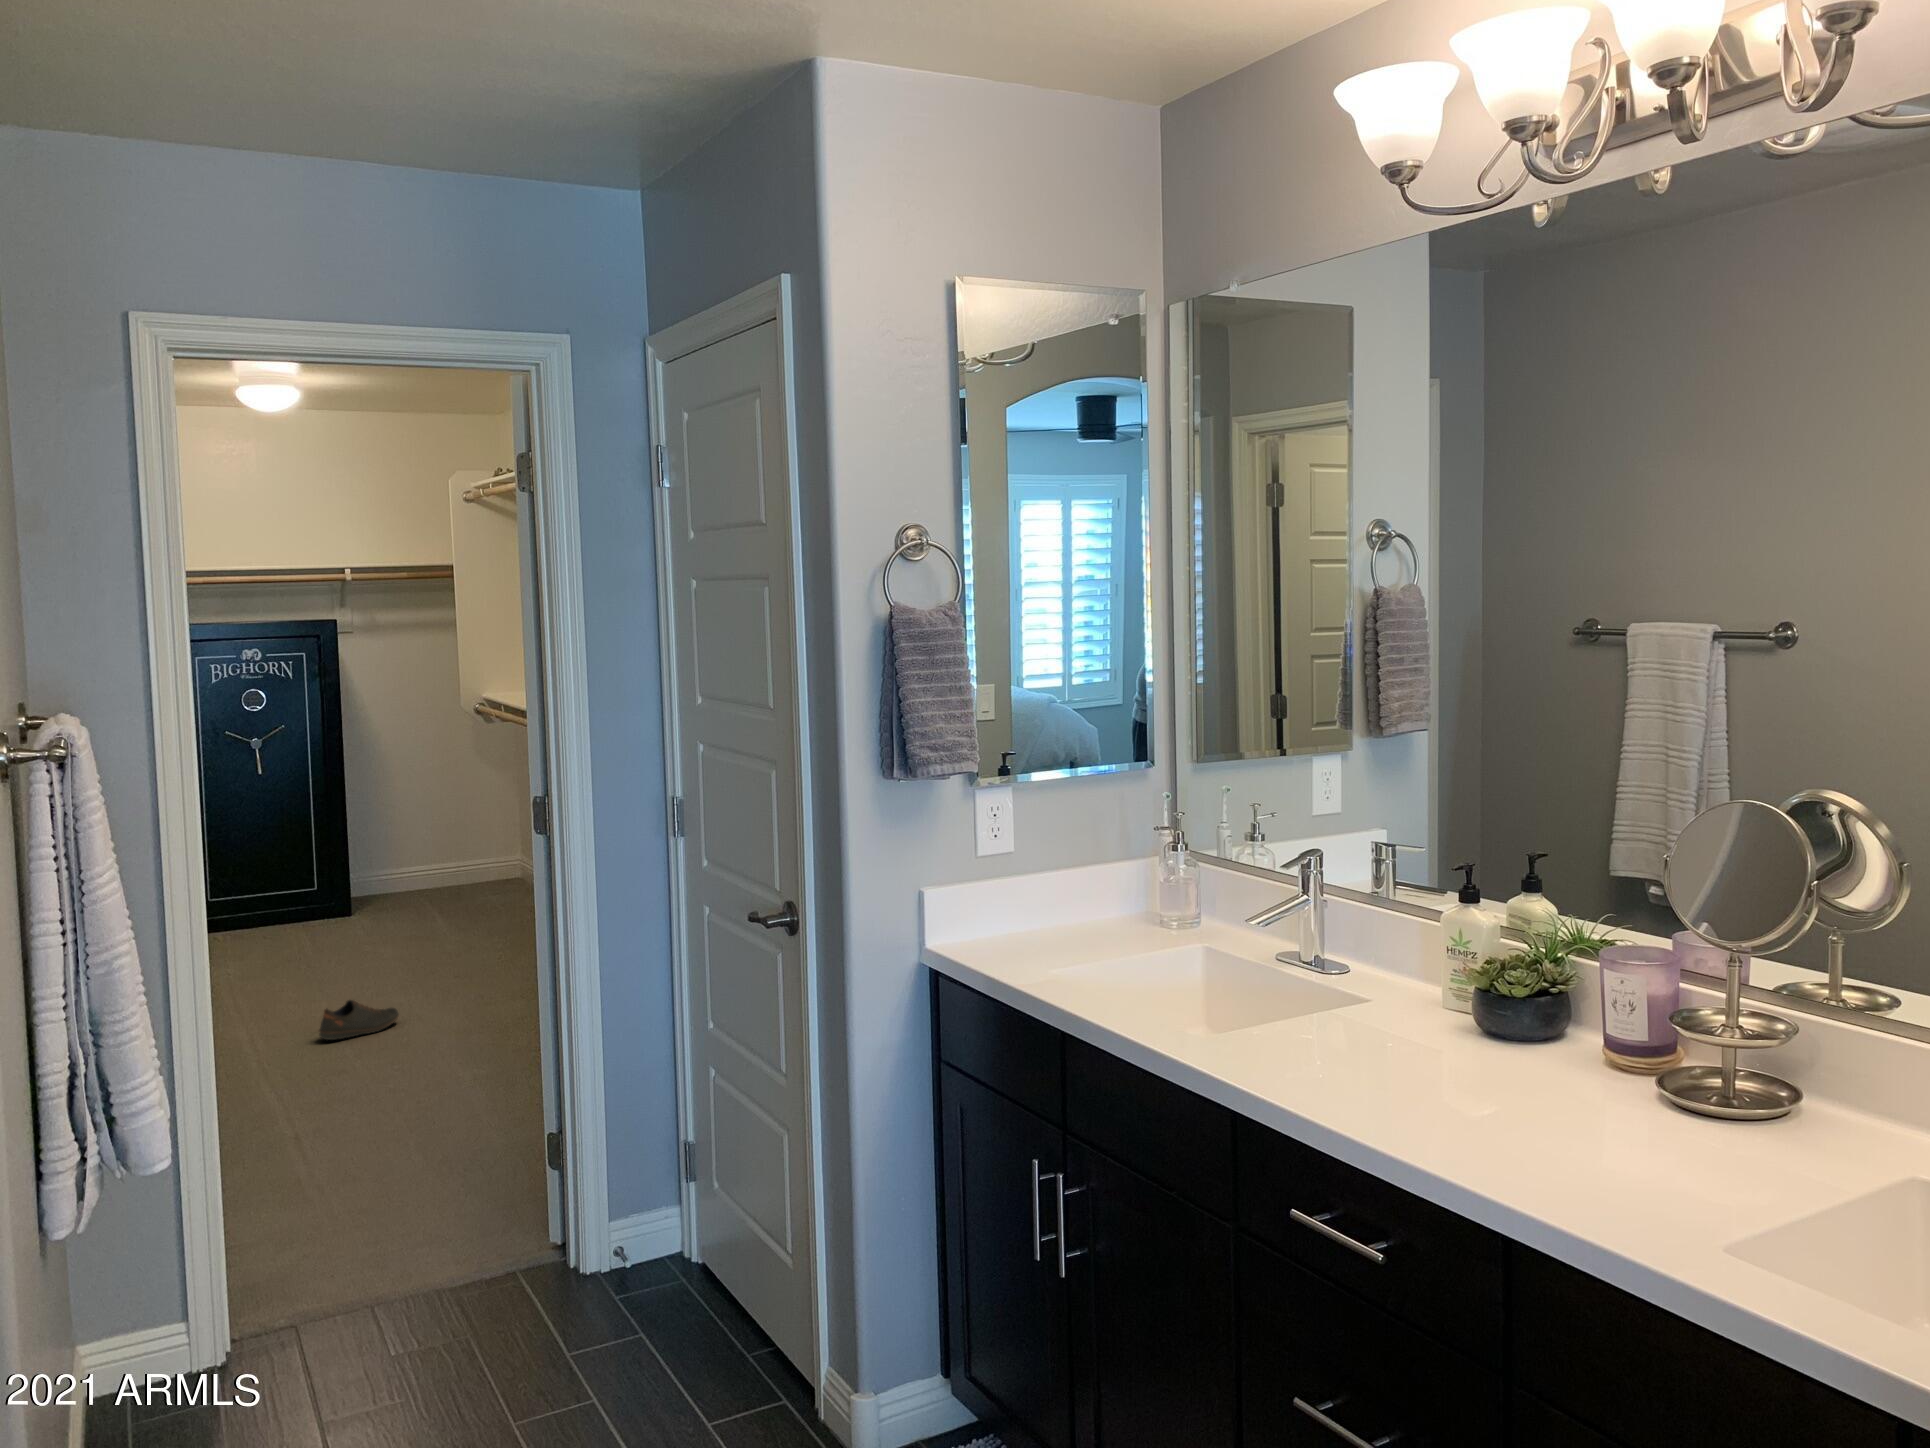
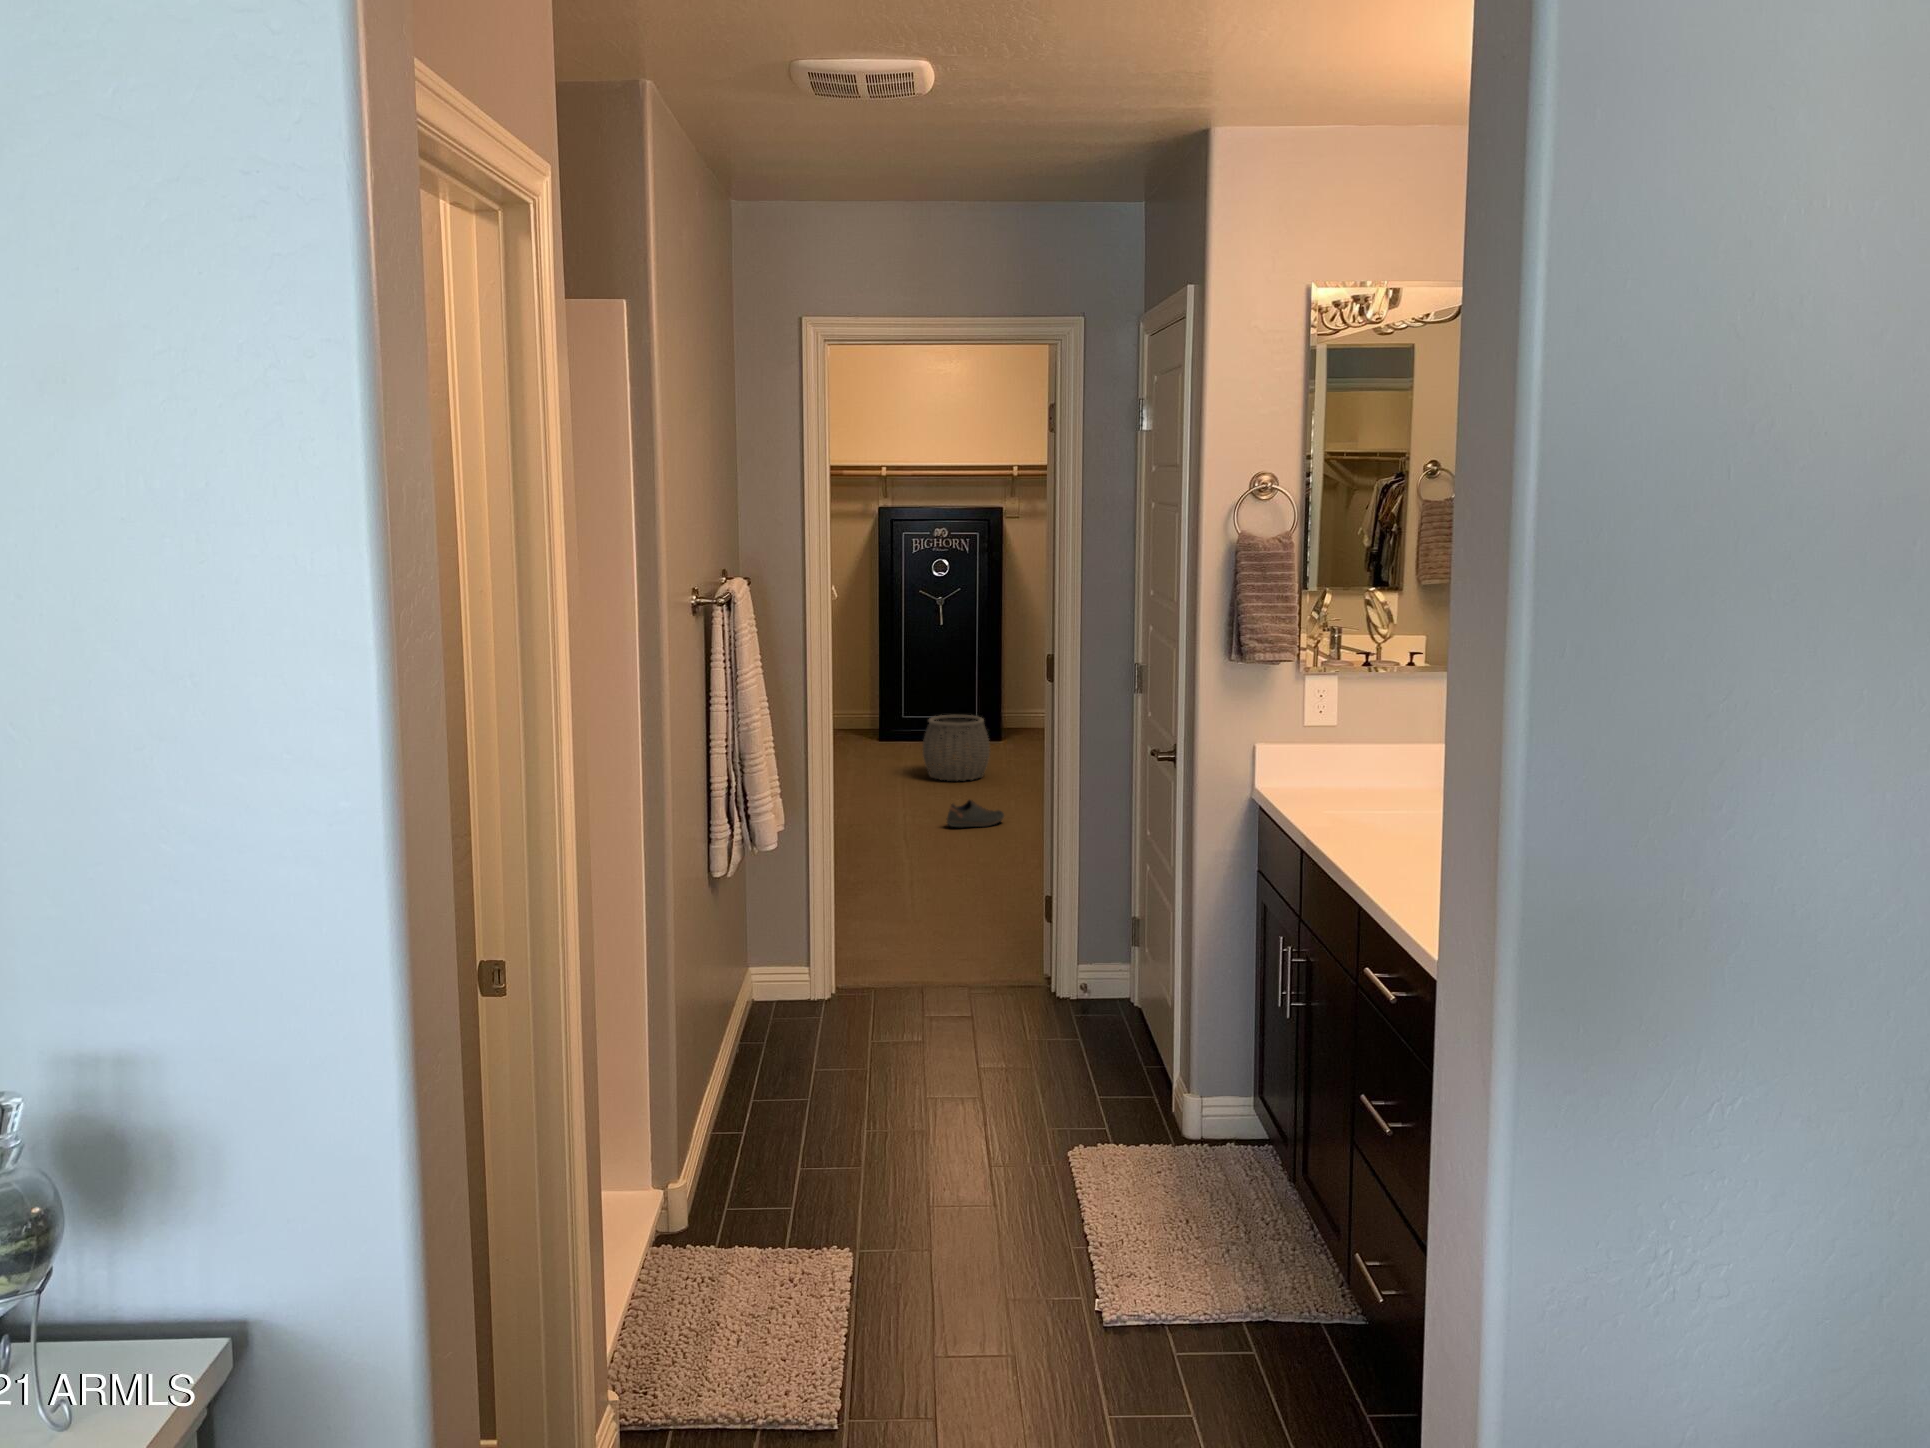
woven basket: none [255,886,353,977] -> present [923,715,990,781]

